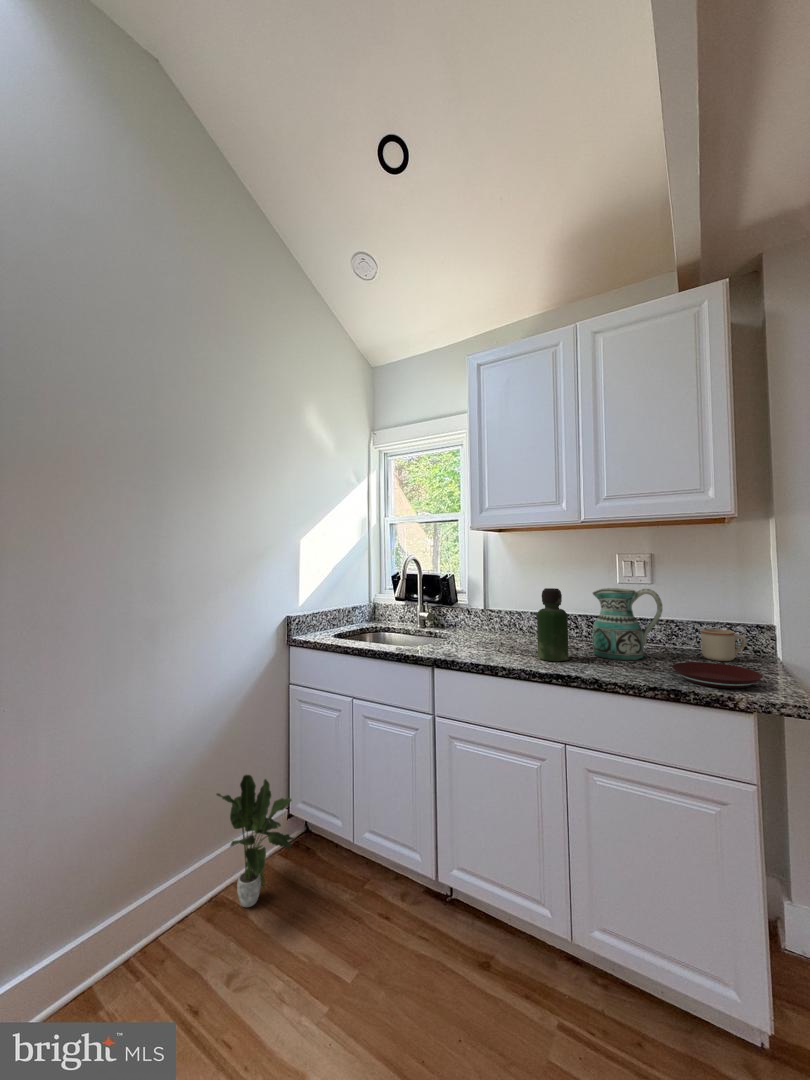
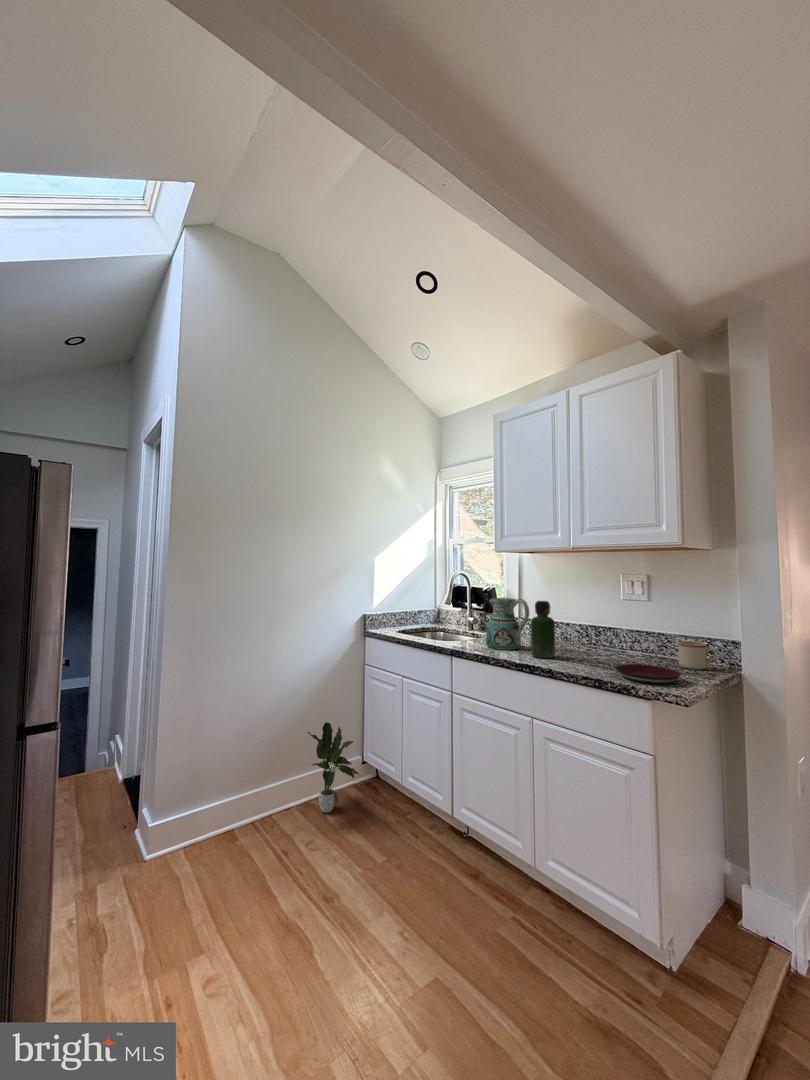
ceramic pitcher: present [592,588,662,660] -> present [486,598,529,650]

